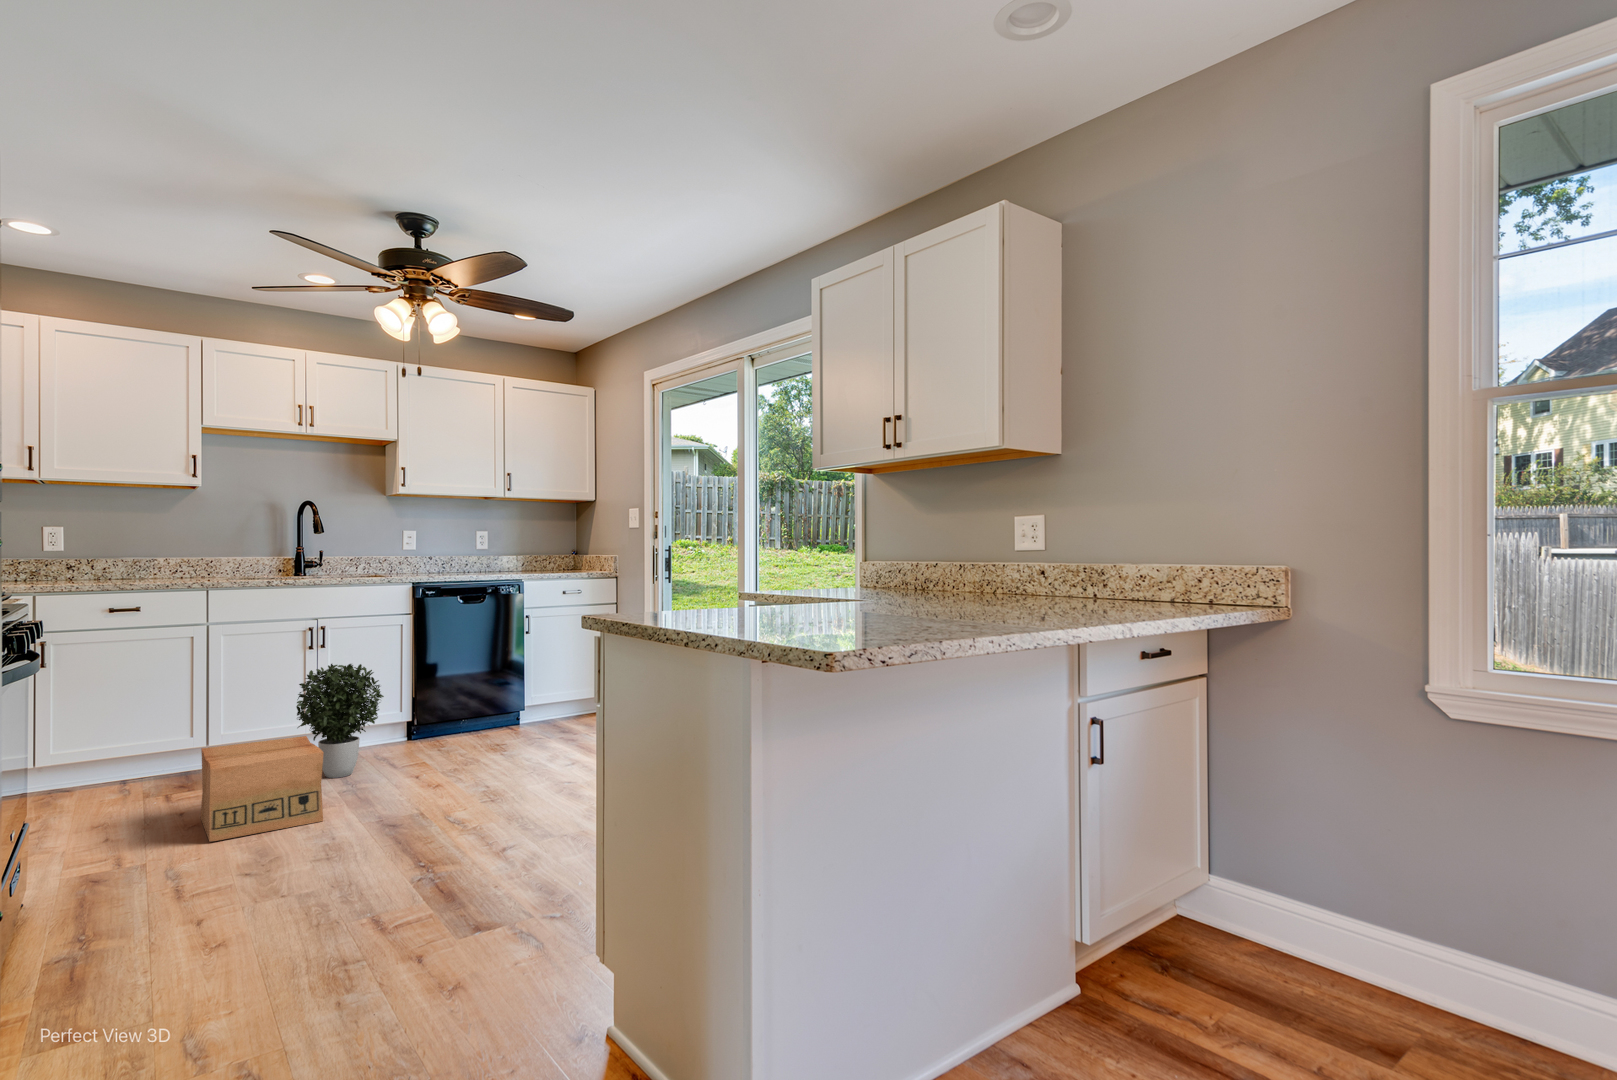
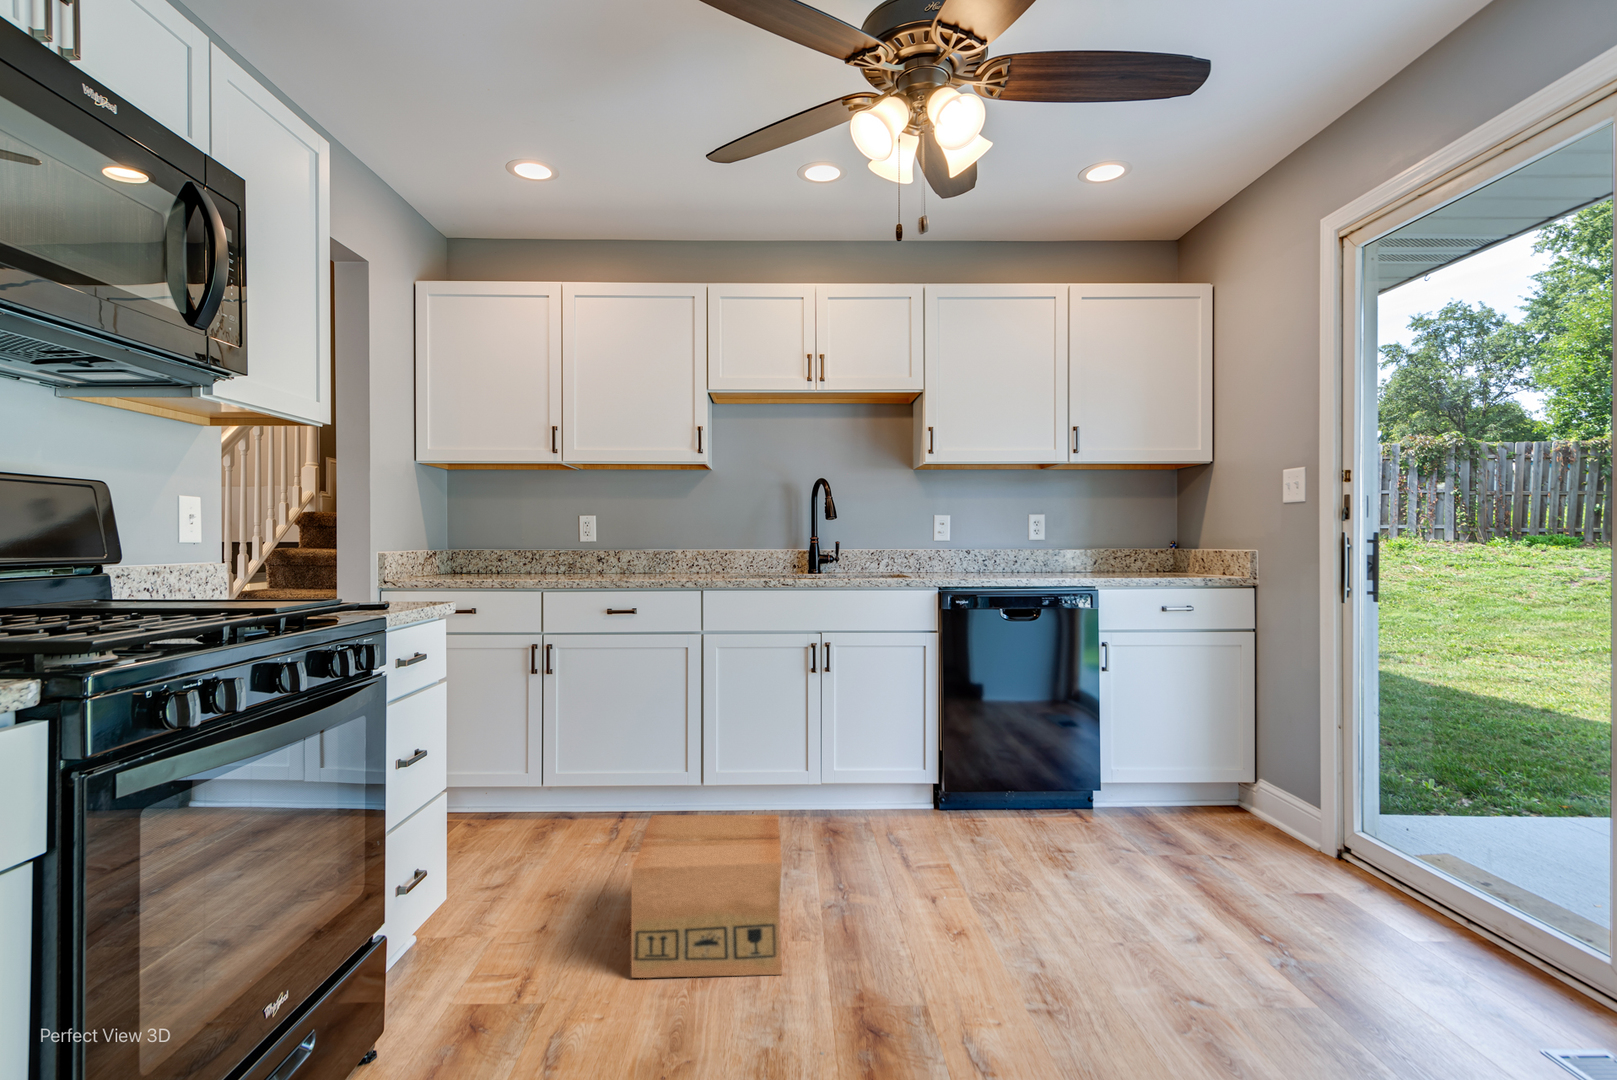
potted plant: present [296,664,384,778] -> none [779,701,893,871]

